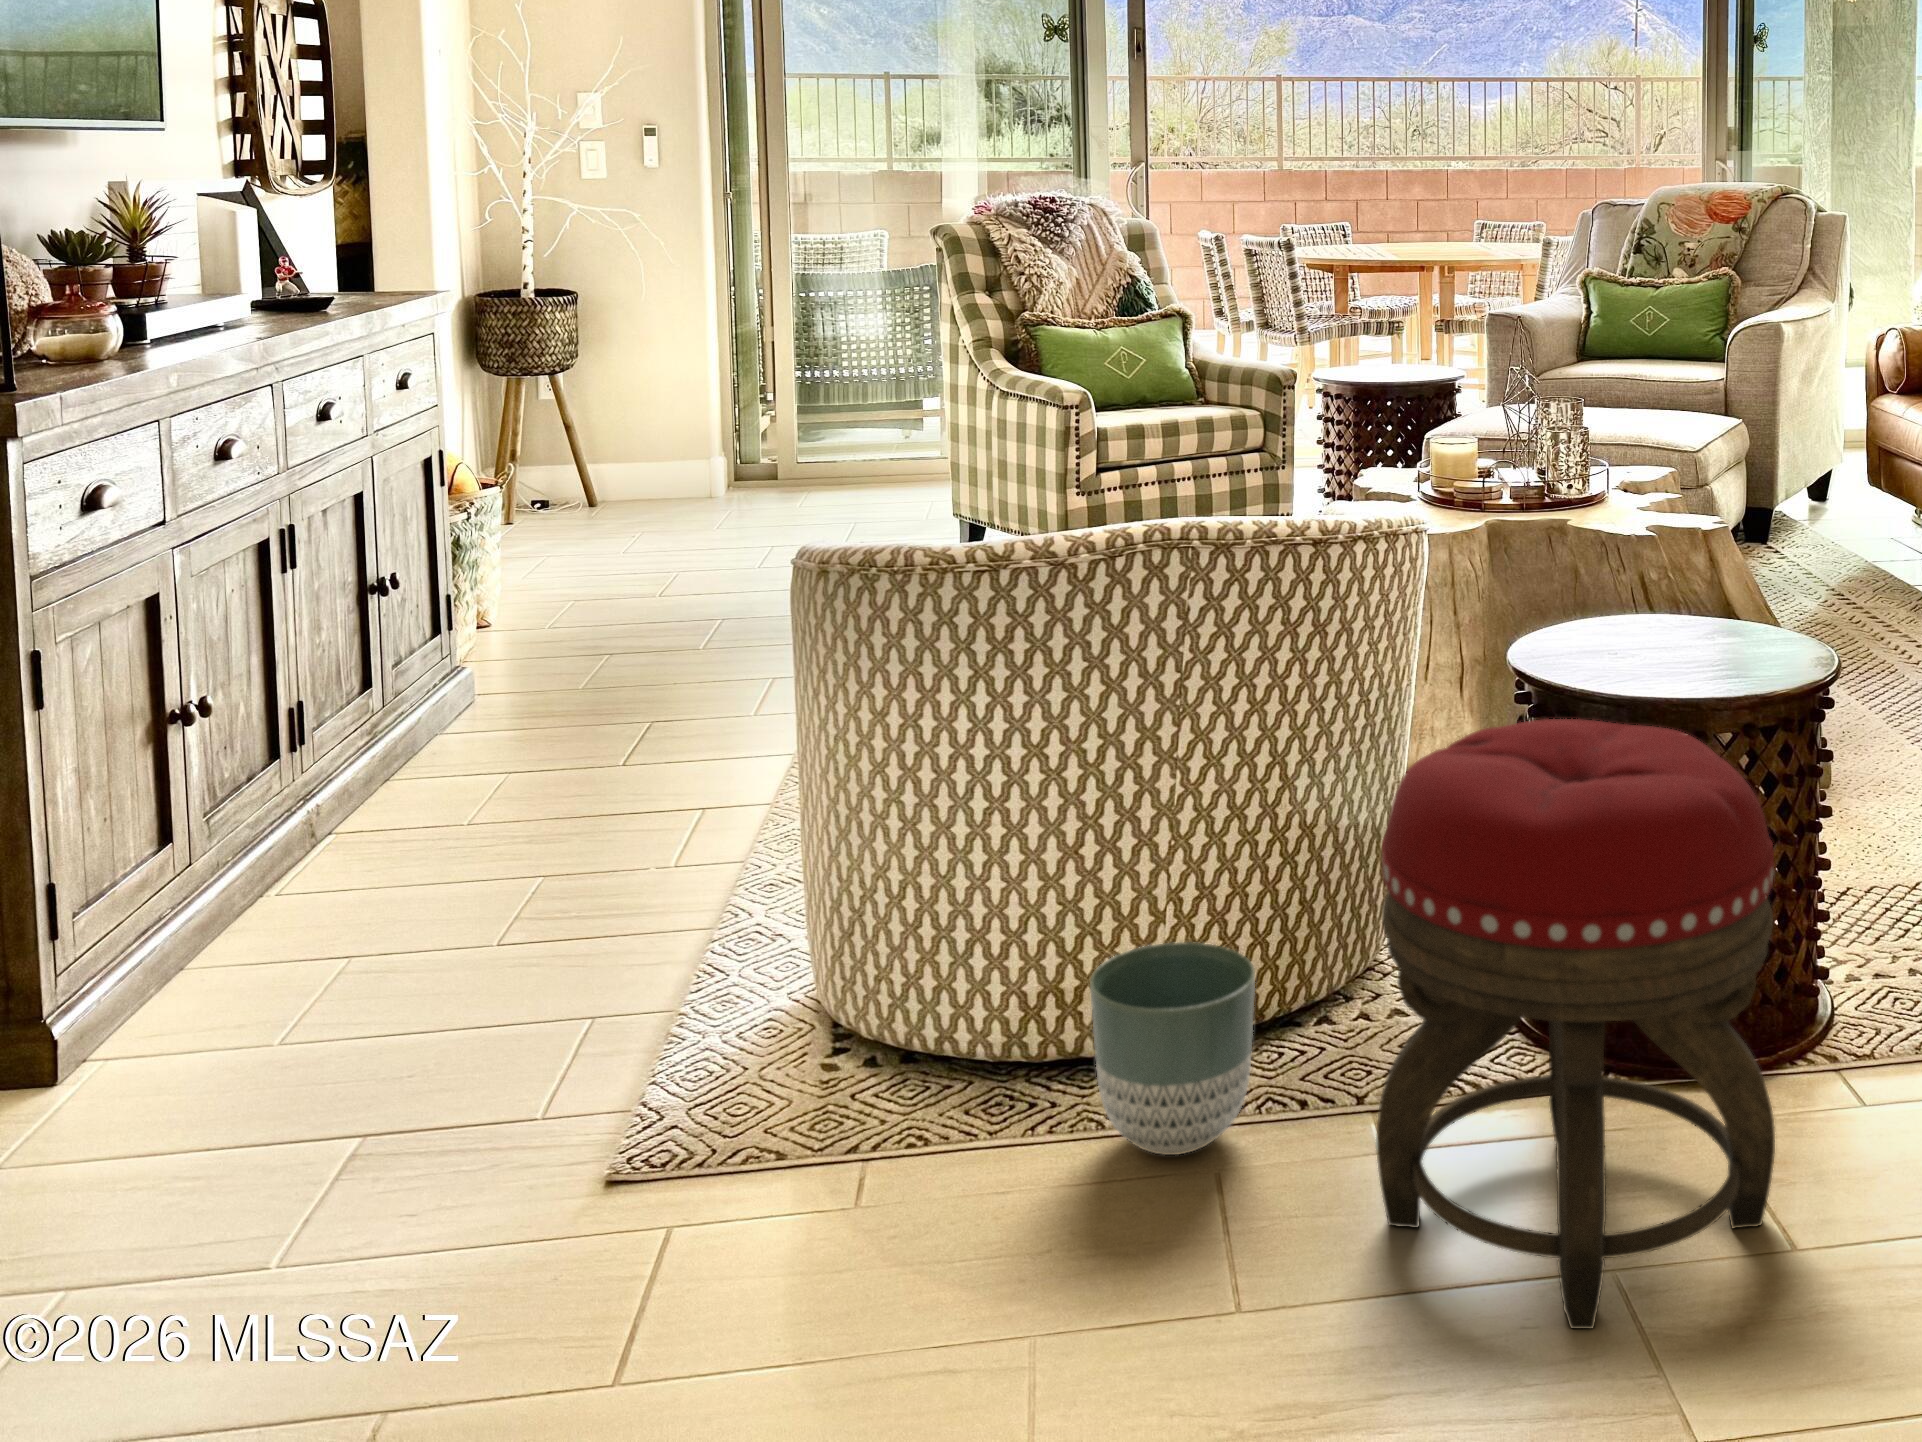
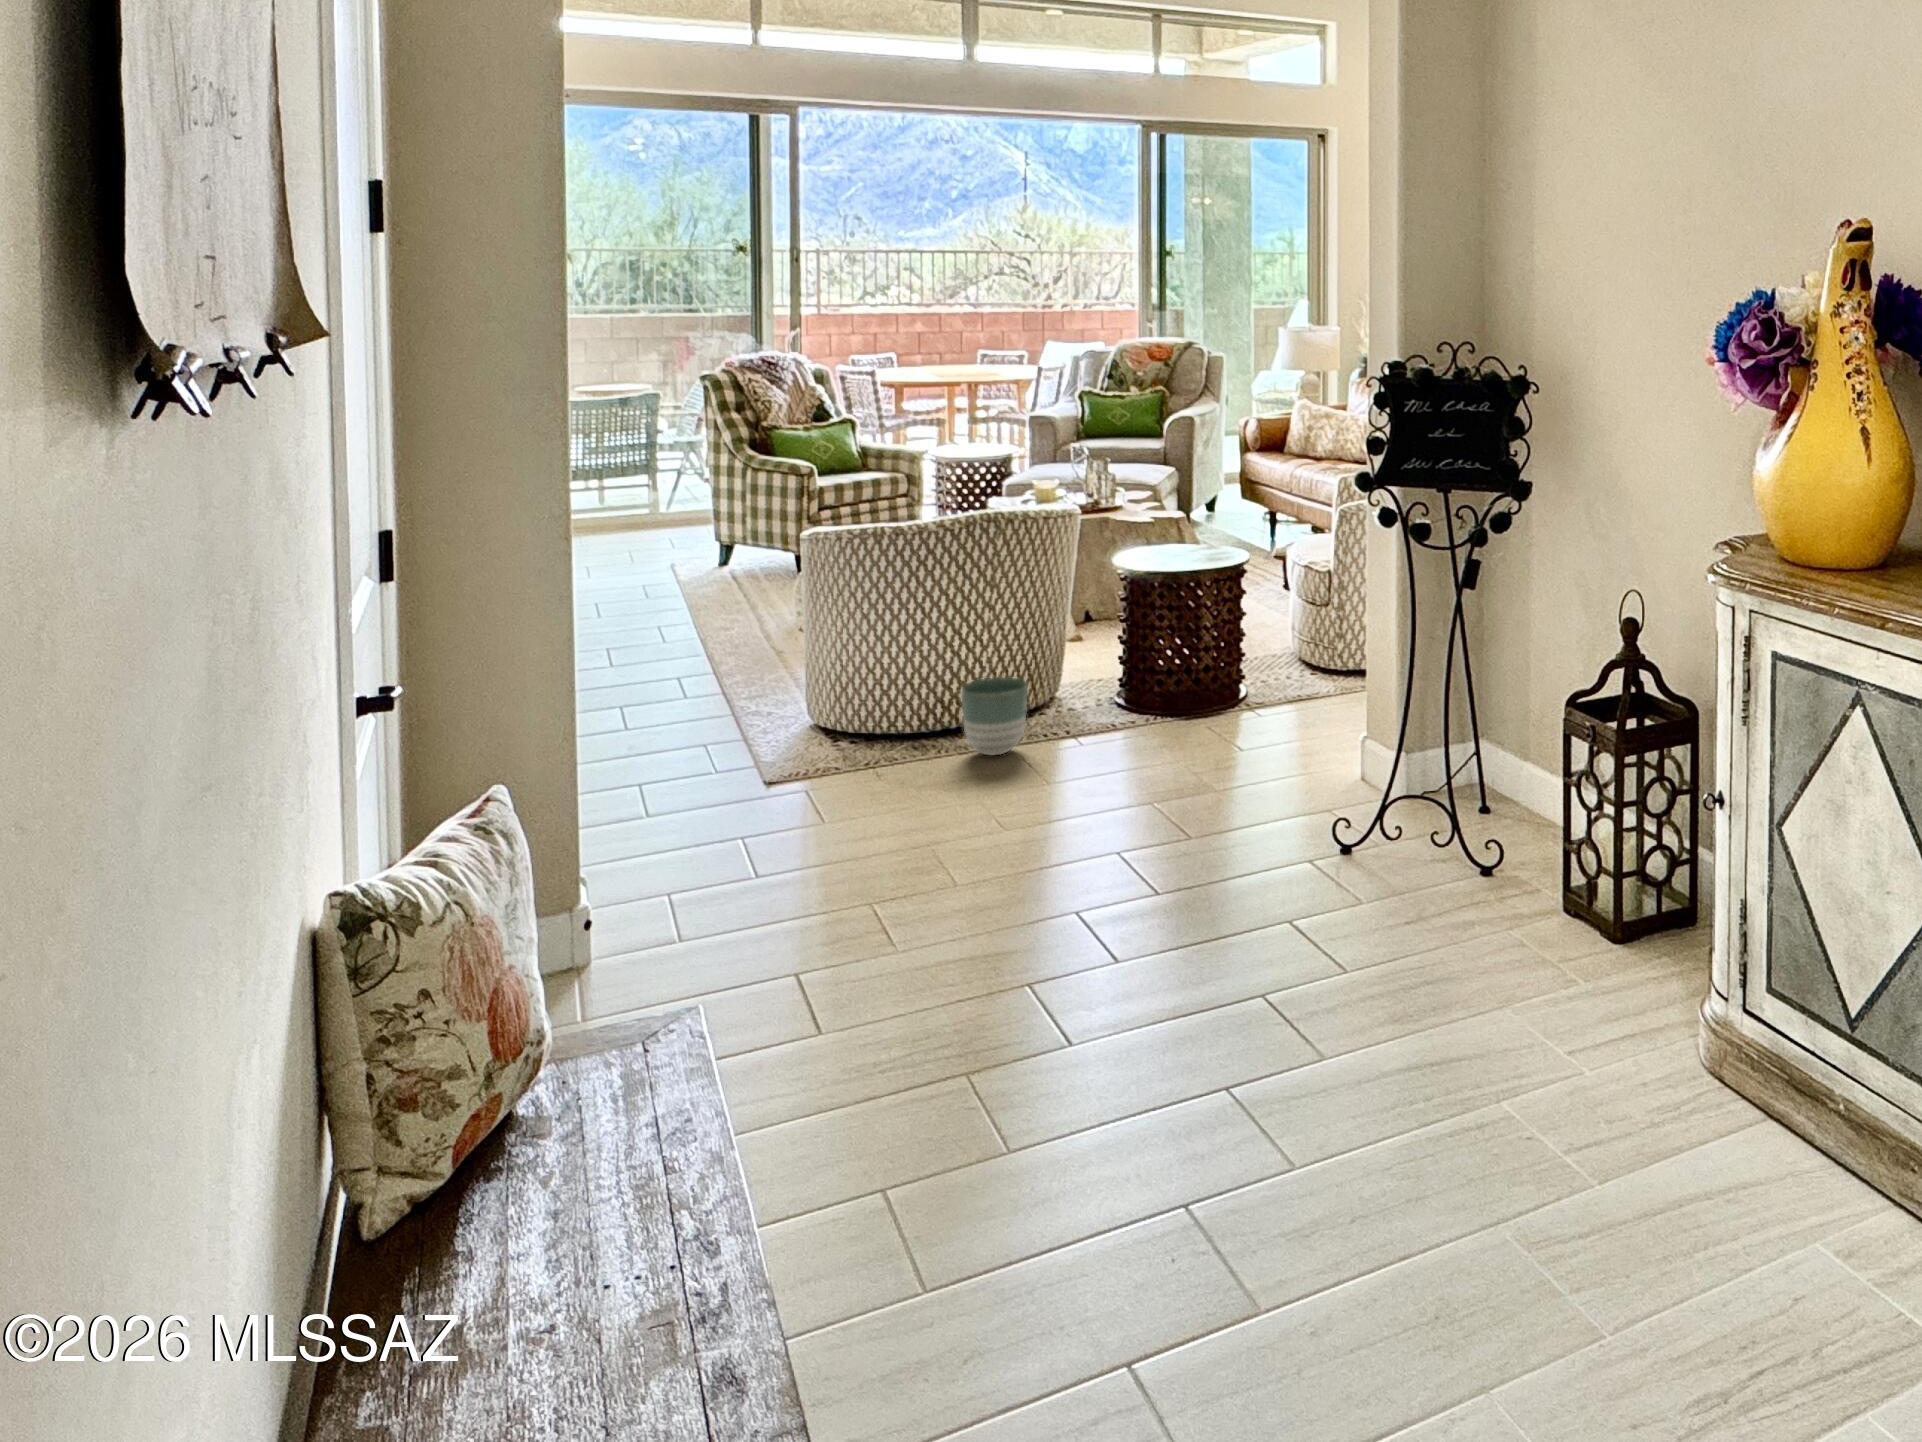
footstool: present [1376,719,1775,1329] -> none [1085,574,1231,776]

